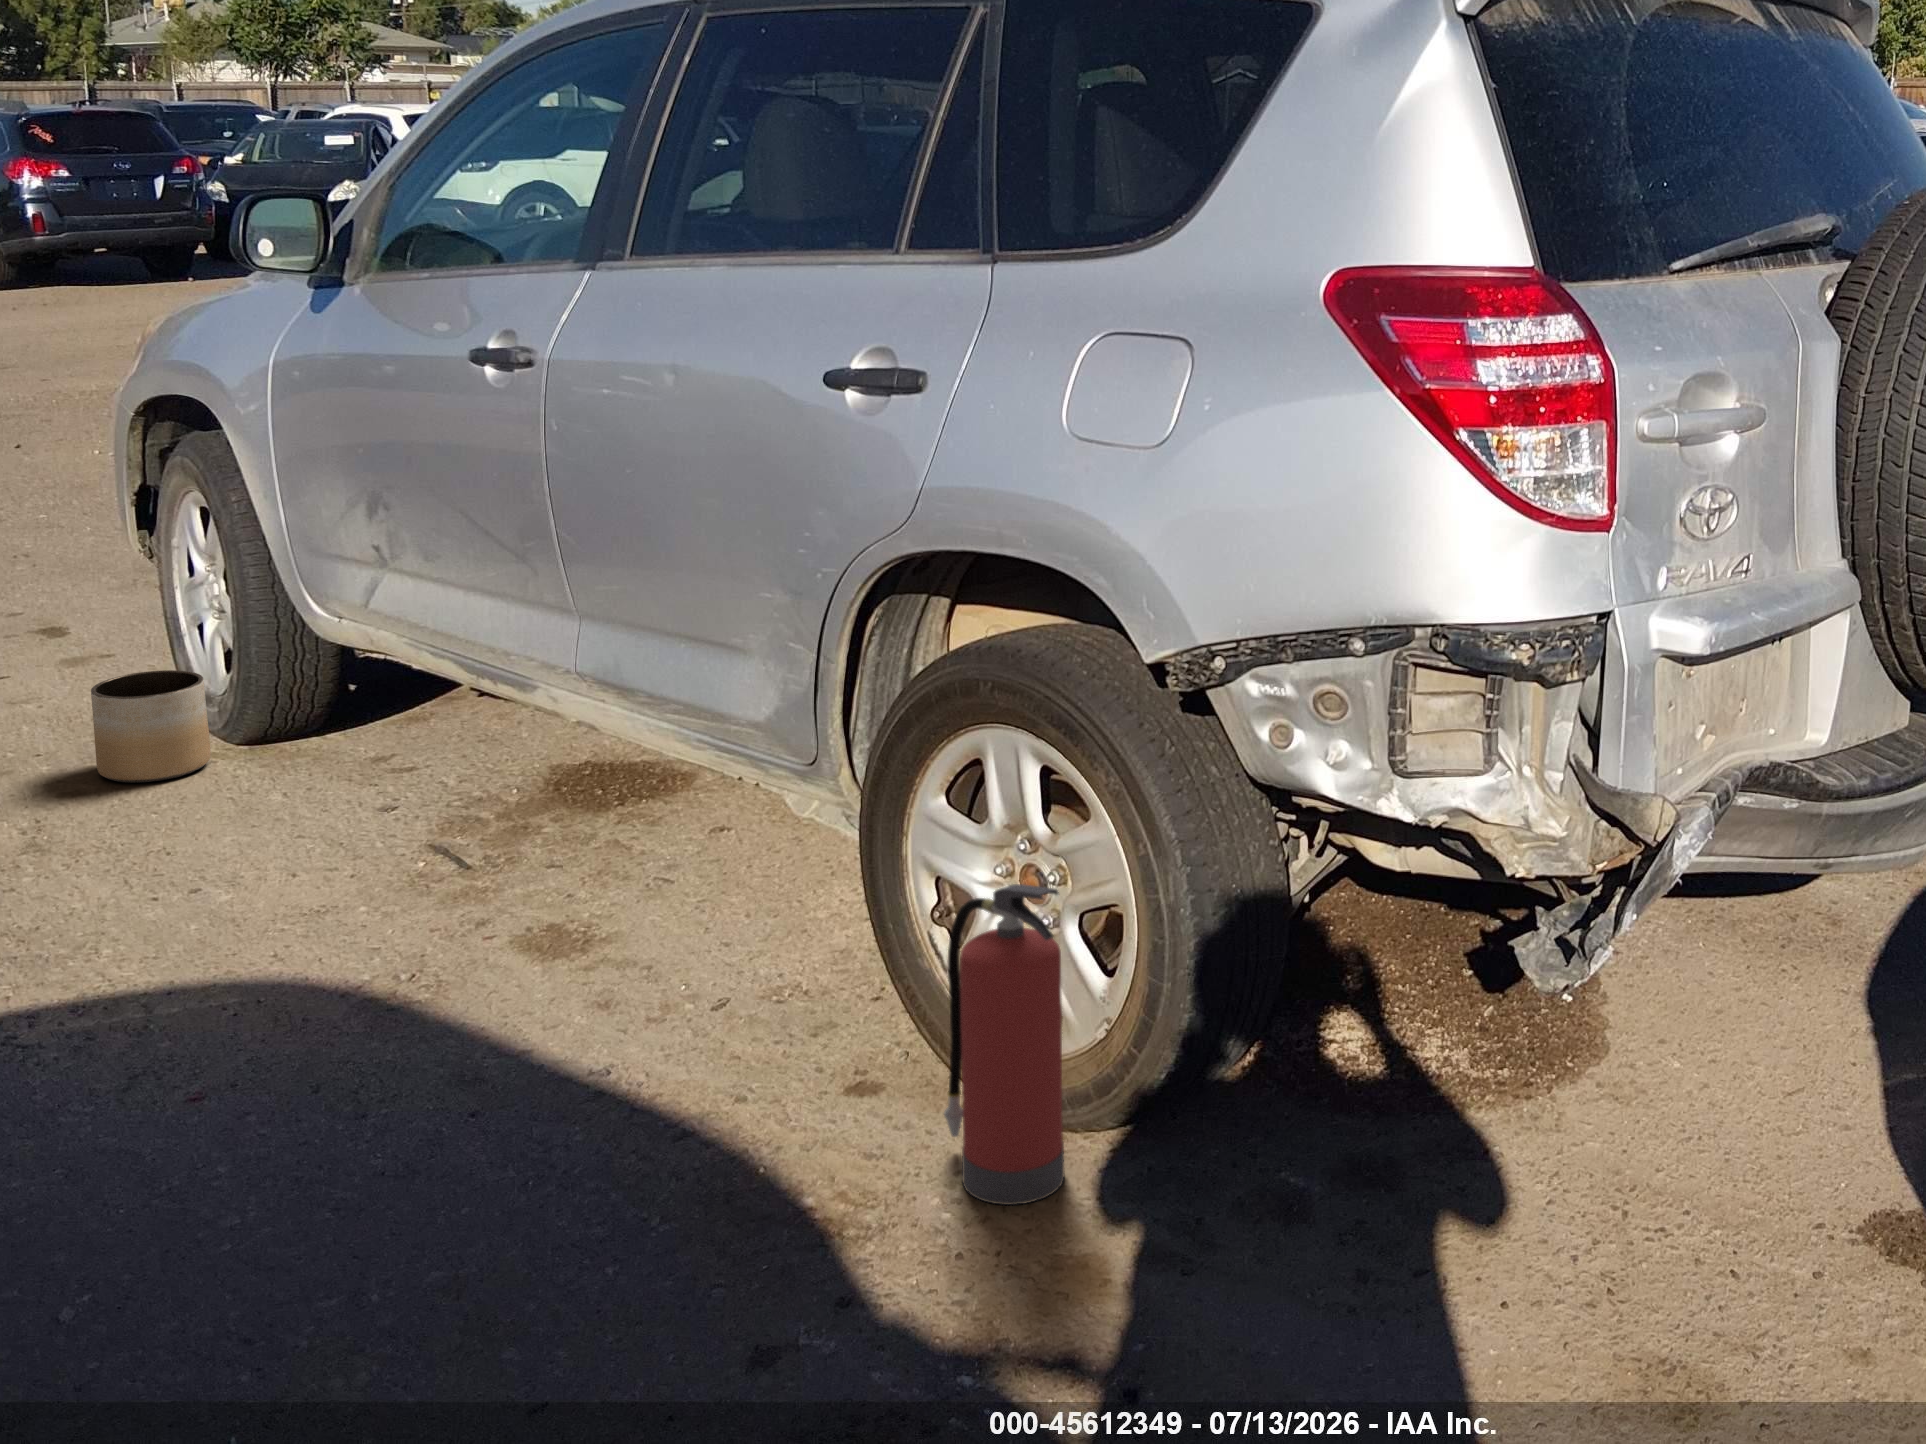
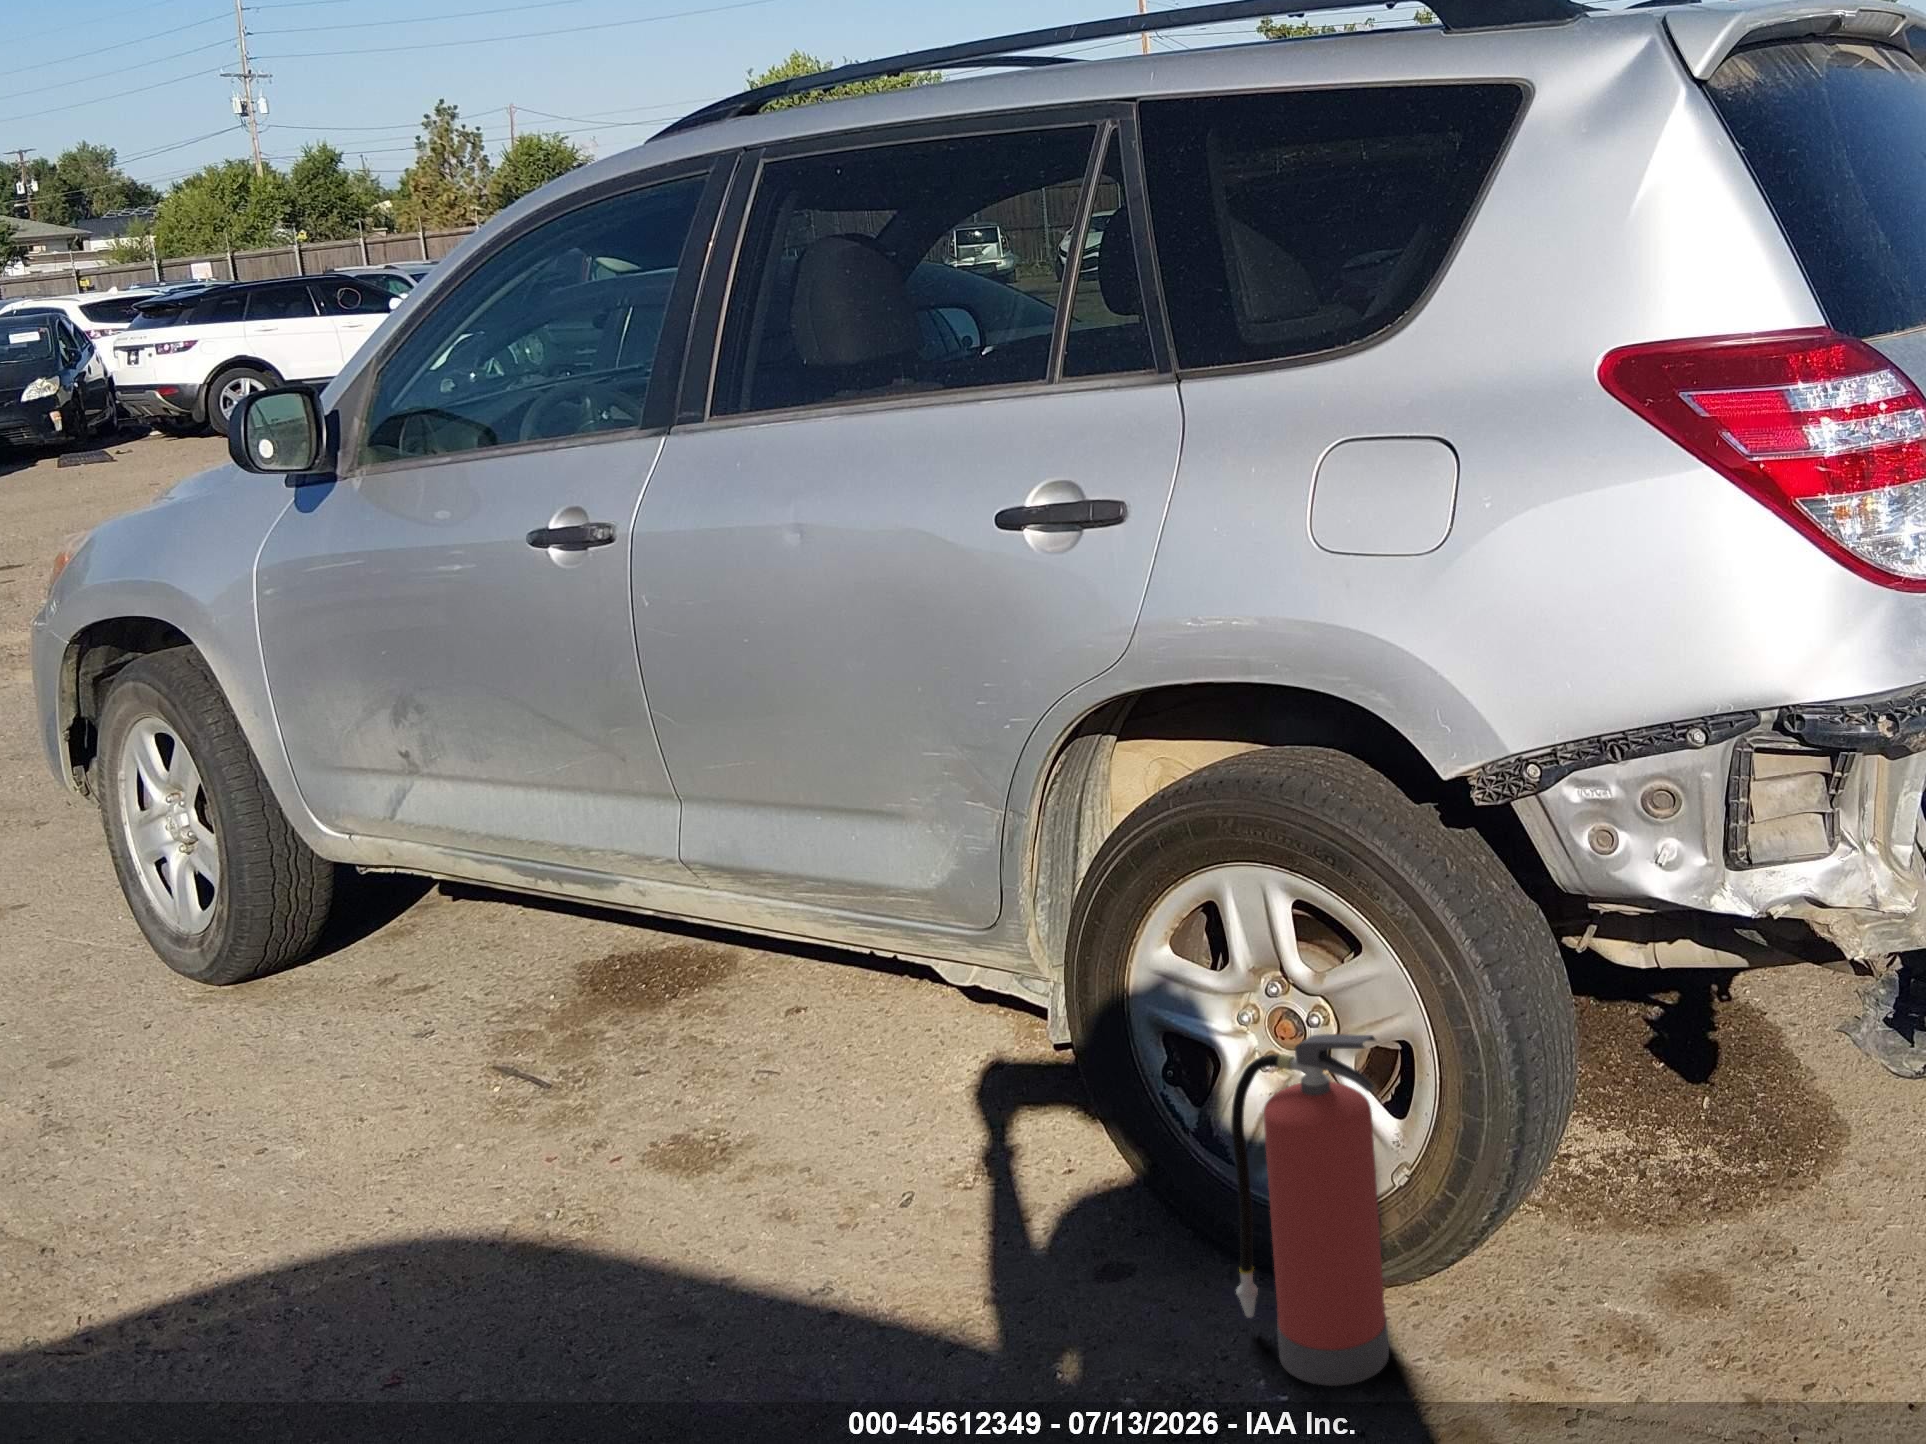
planter: present [91,670,211,783] -> none [63,911,196,1040]

